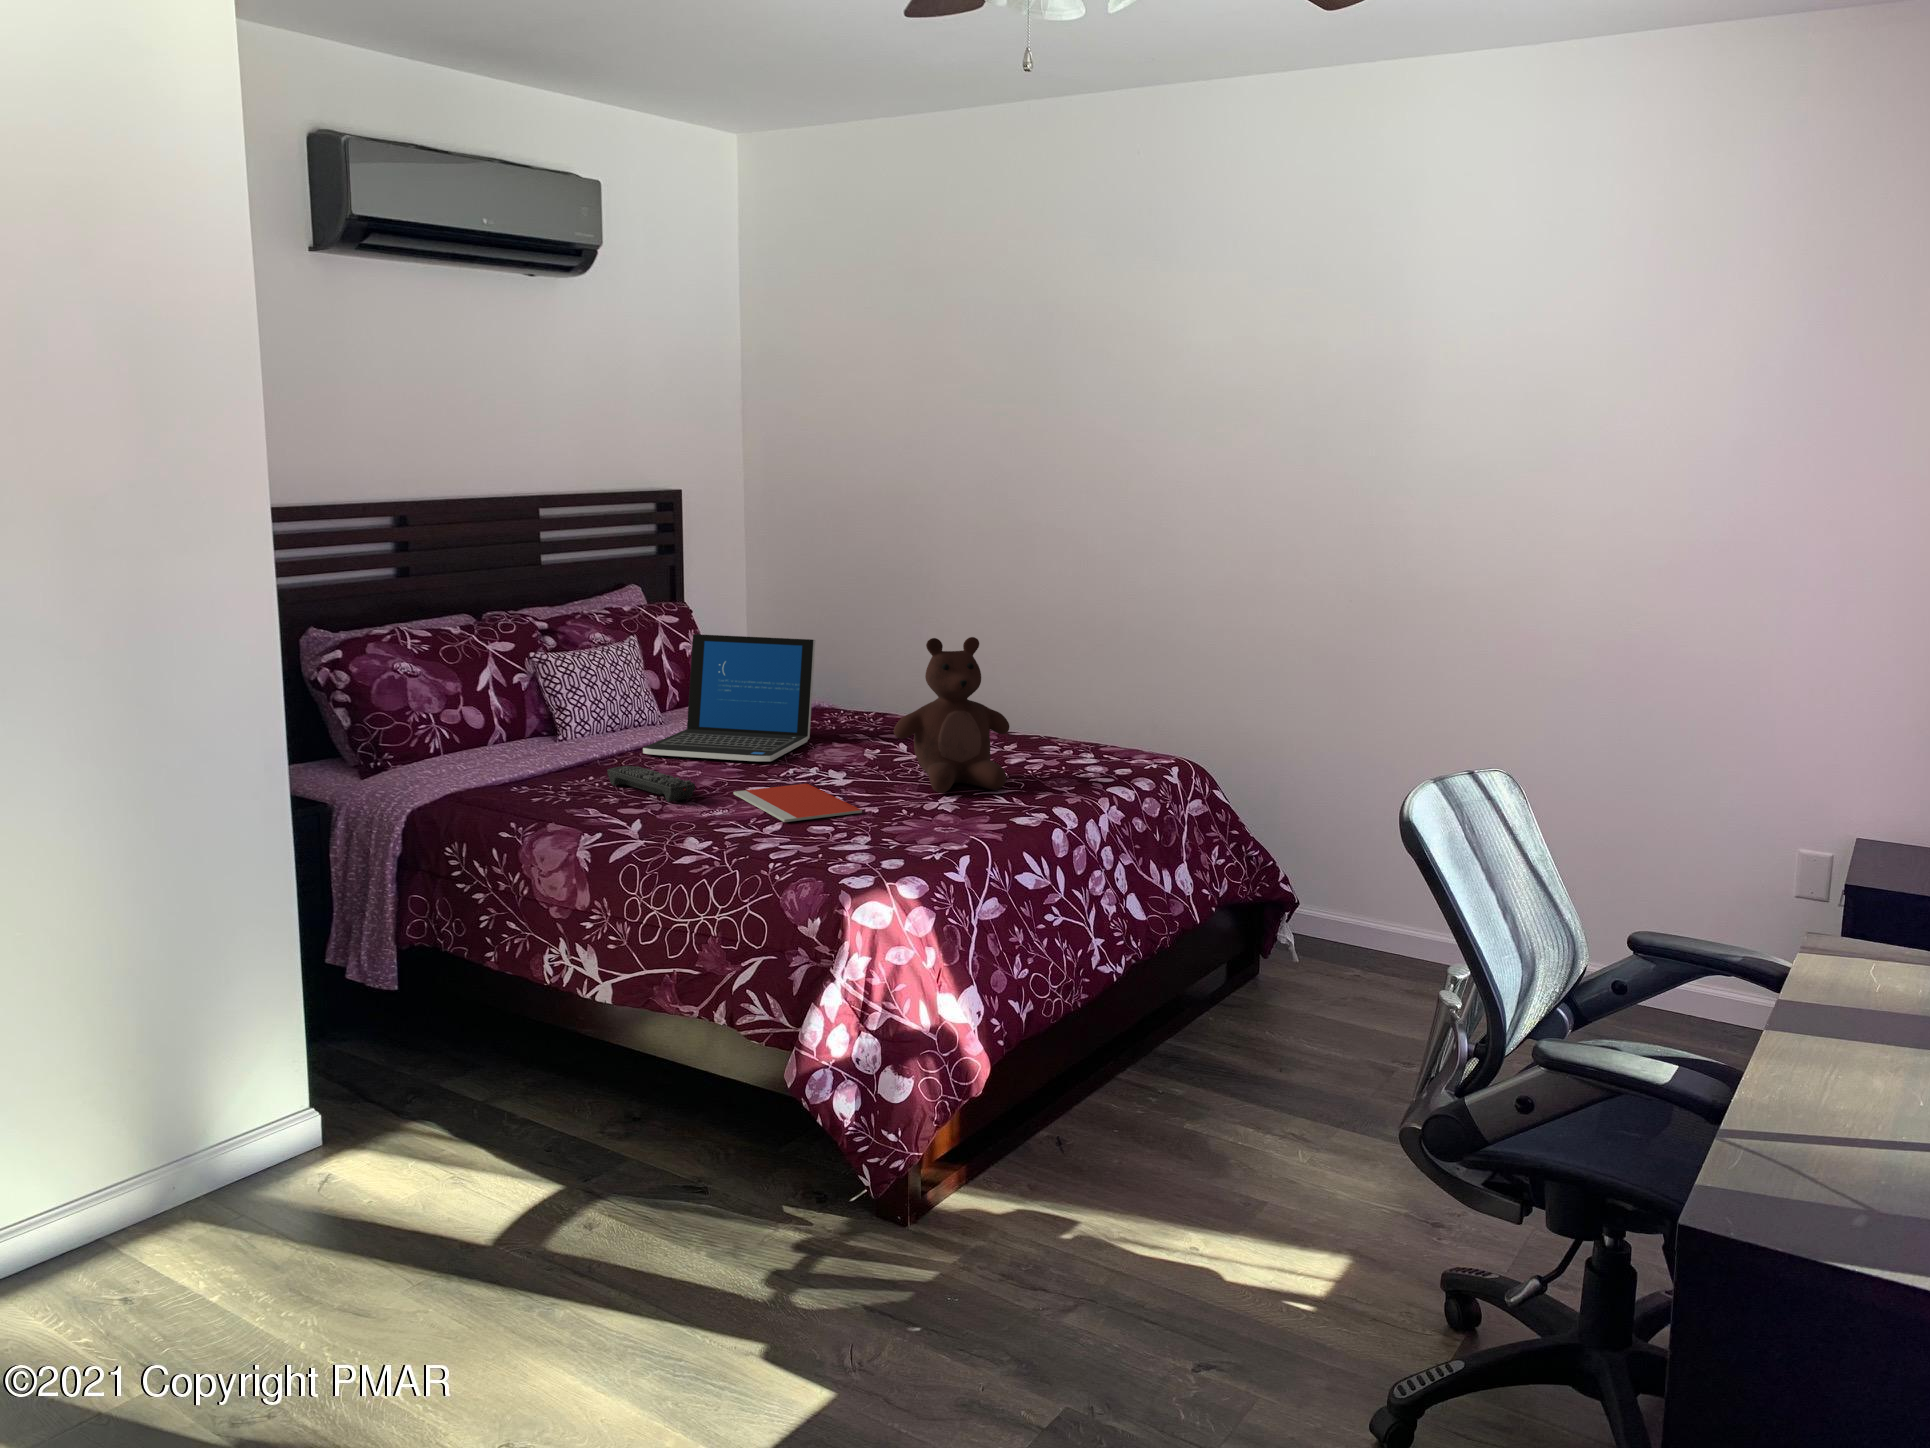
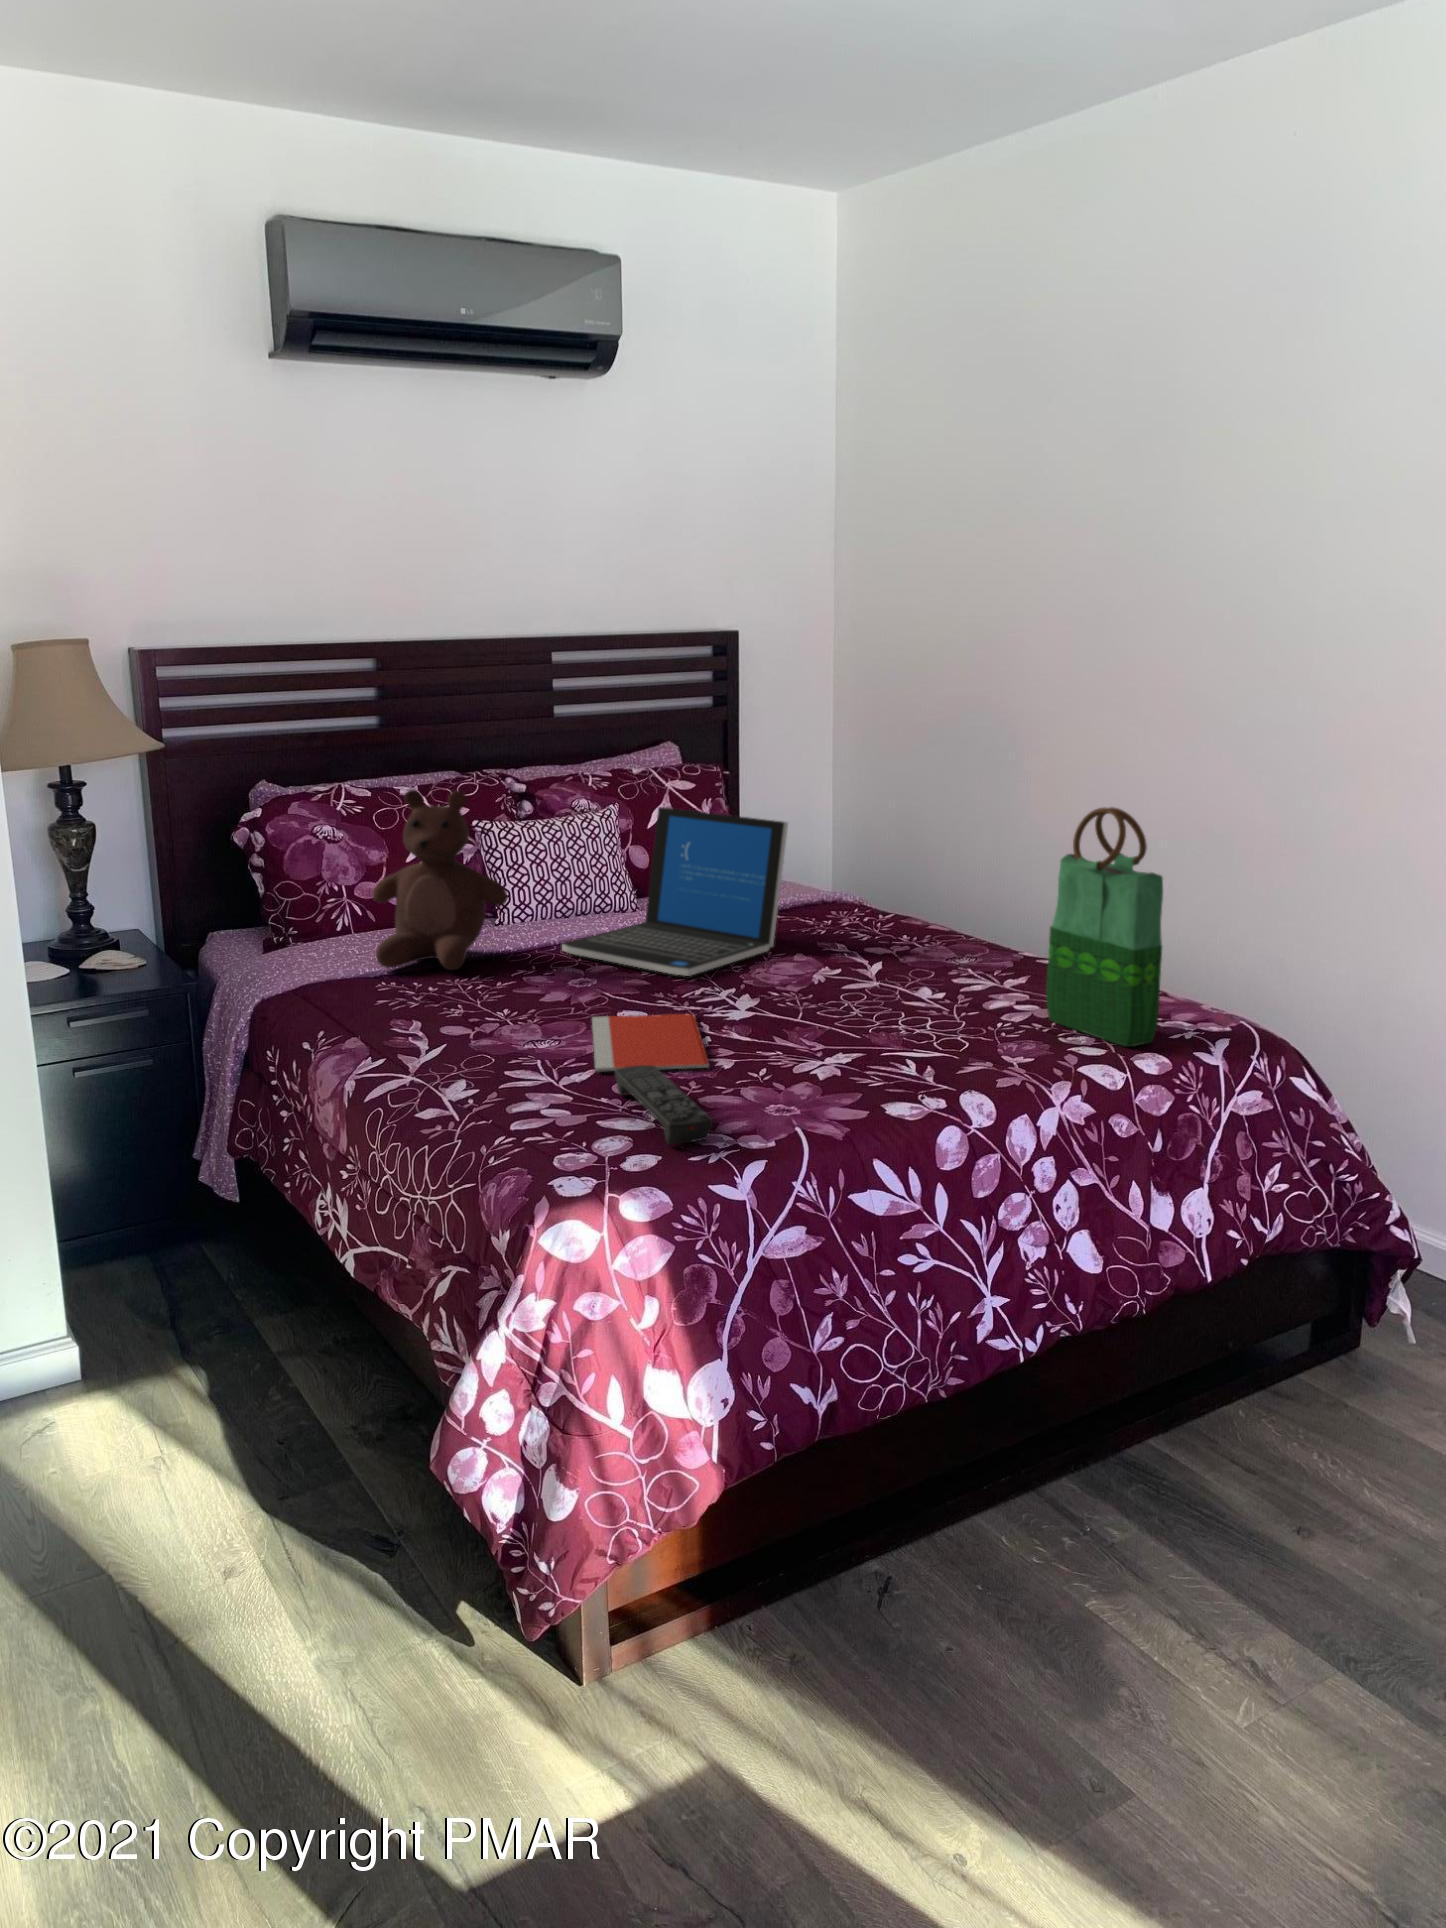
tote bag: none [1051,613,1137,777] -> present [1046,807,1163,1047]
teddy bear: present [894,637,1010,793] -> present [372,790,508,970]
remote control: present [607,766,695,802] -> present [615,1065,713,1144]

